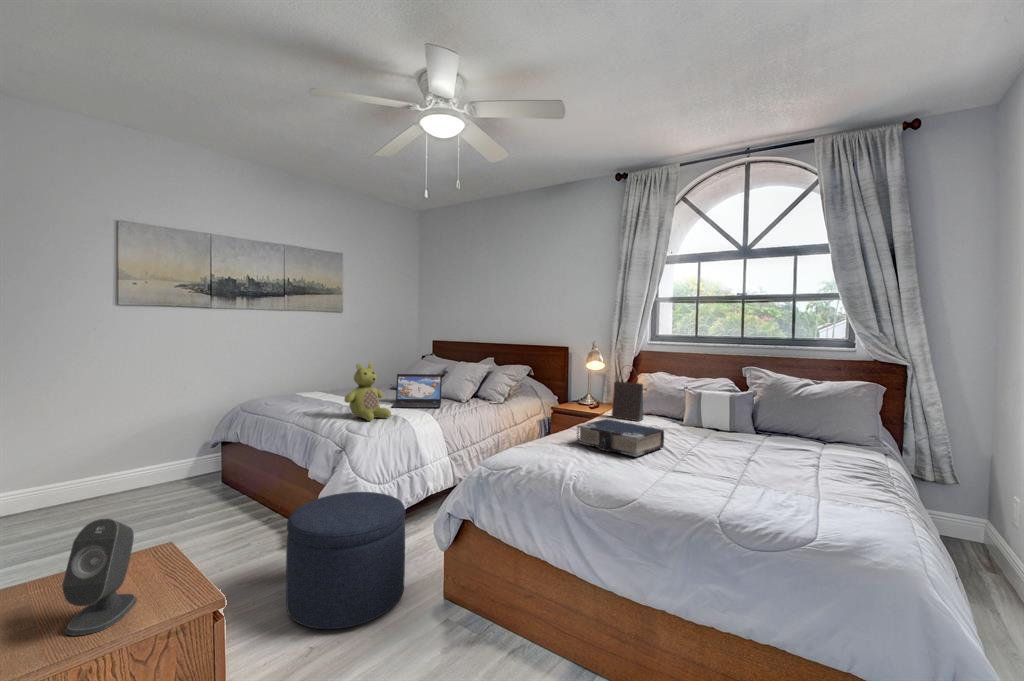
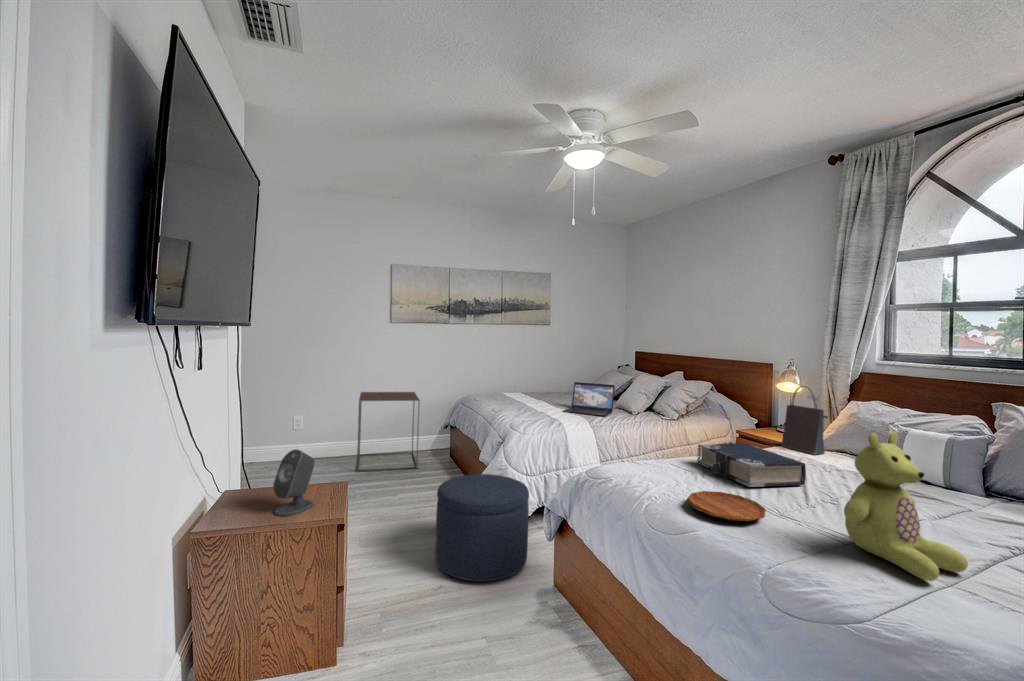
stuffed bear: present [344,363,391,421] -> present [844,432,968,581]
side table: none [63,402,183,531] -> present [357,392,420,471]
tray: none [612,466,679,489] -> present [687,491,766,521]

